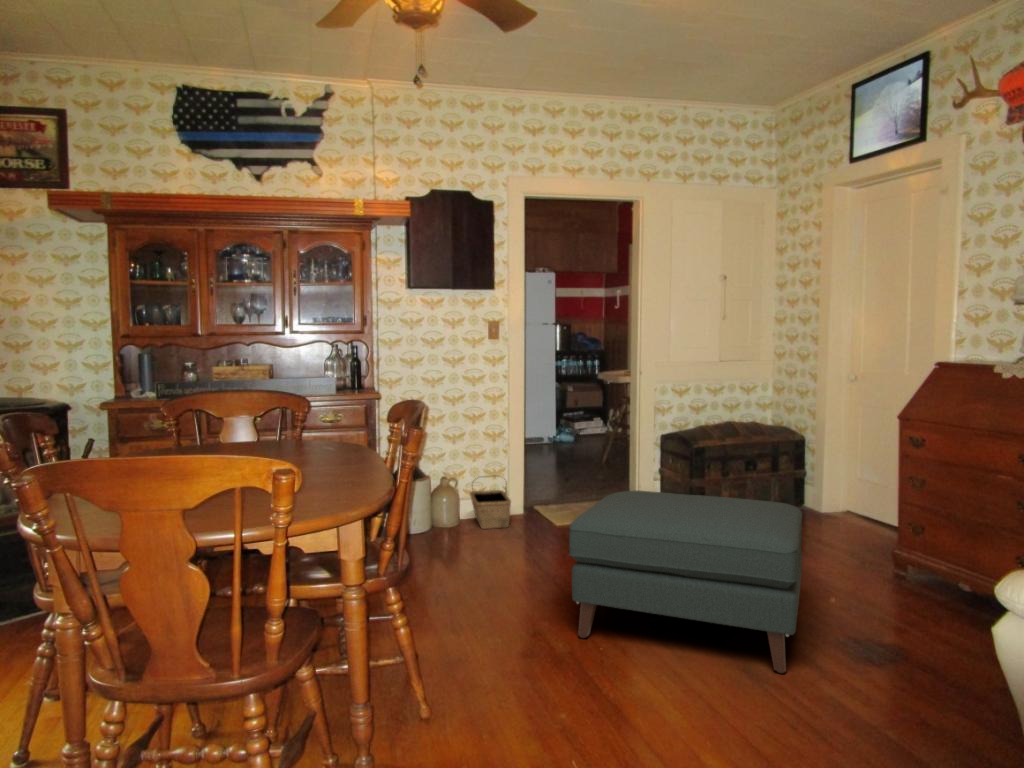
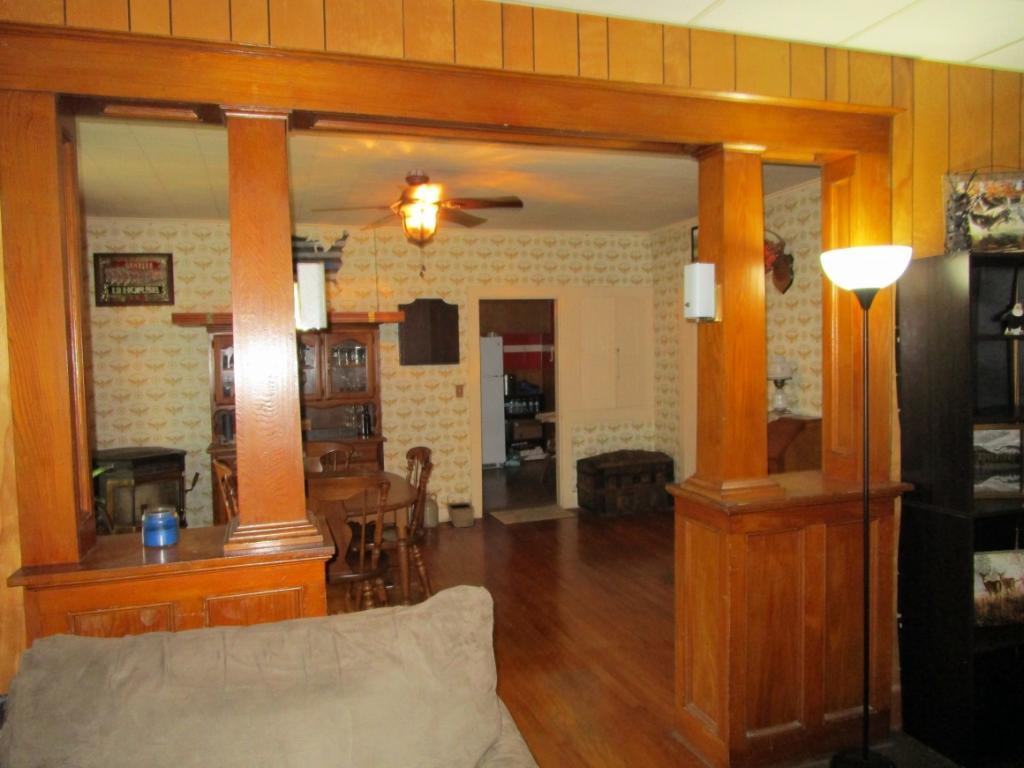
ottoman: present [569,490,802,673] -> none [512,495,649,591]

